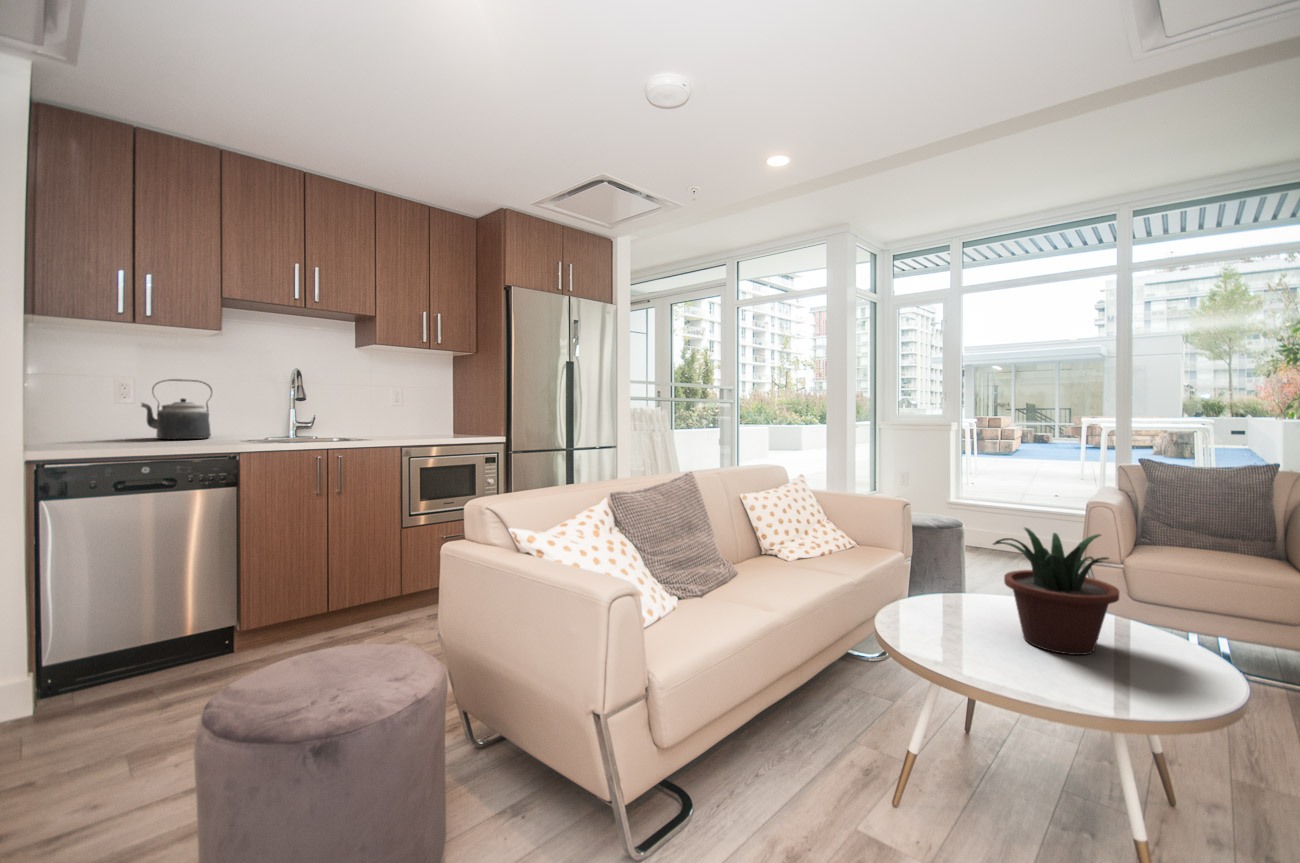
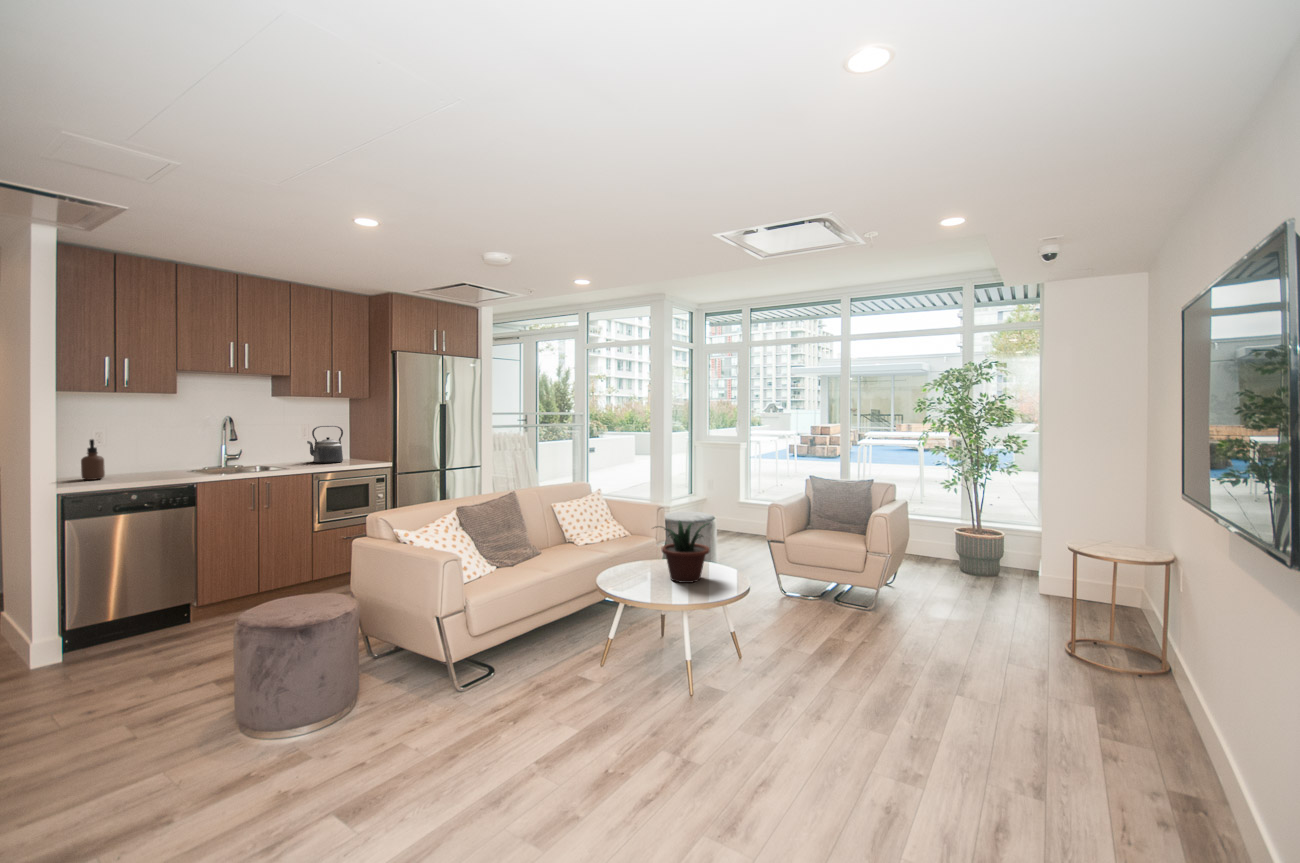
kettle: present [141,379,212,439] -> present [307,426,343,463]
soap dispenser: none [90,389,124,445] -> present [81,439,105,480]

